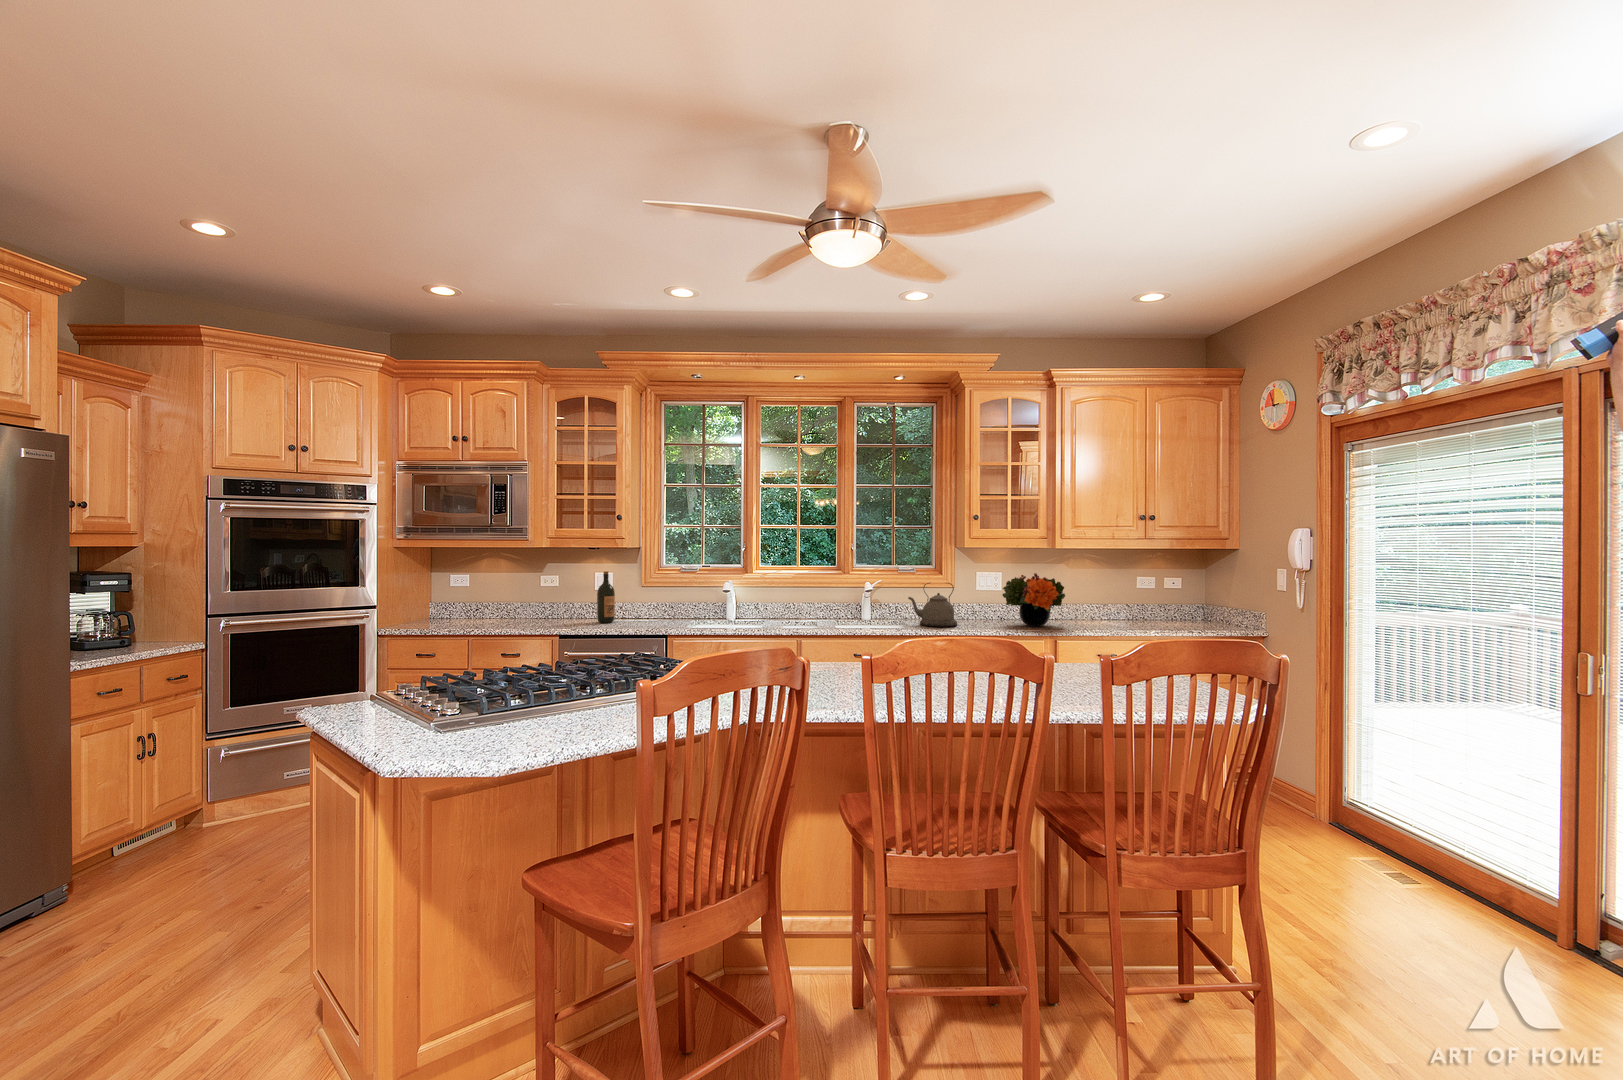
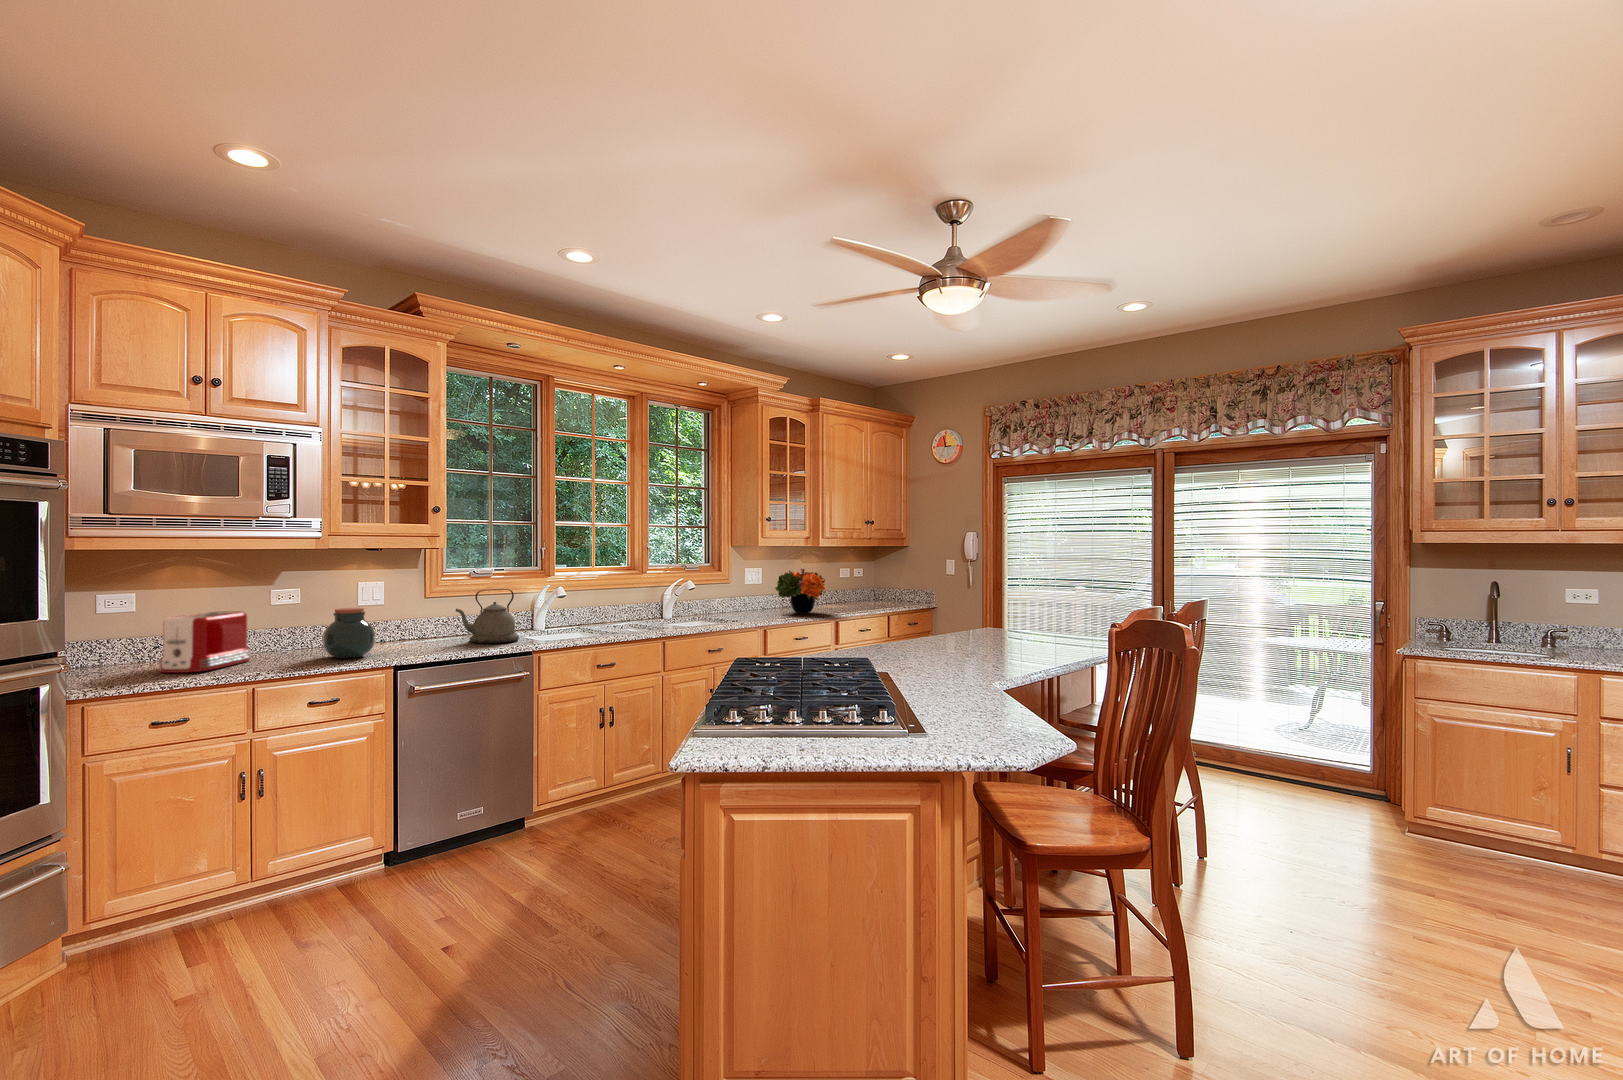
wine bottle: present [597,571,615,623] -> none [384,580,410,647]
kettle: present [908,583,957,627] -> present [455,589,519,643]
toaster: none [455,589,512,626] -> present [159,611,251,673]
jar: none [541,590,575,627] -> present [323,608,375,658]

